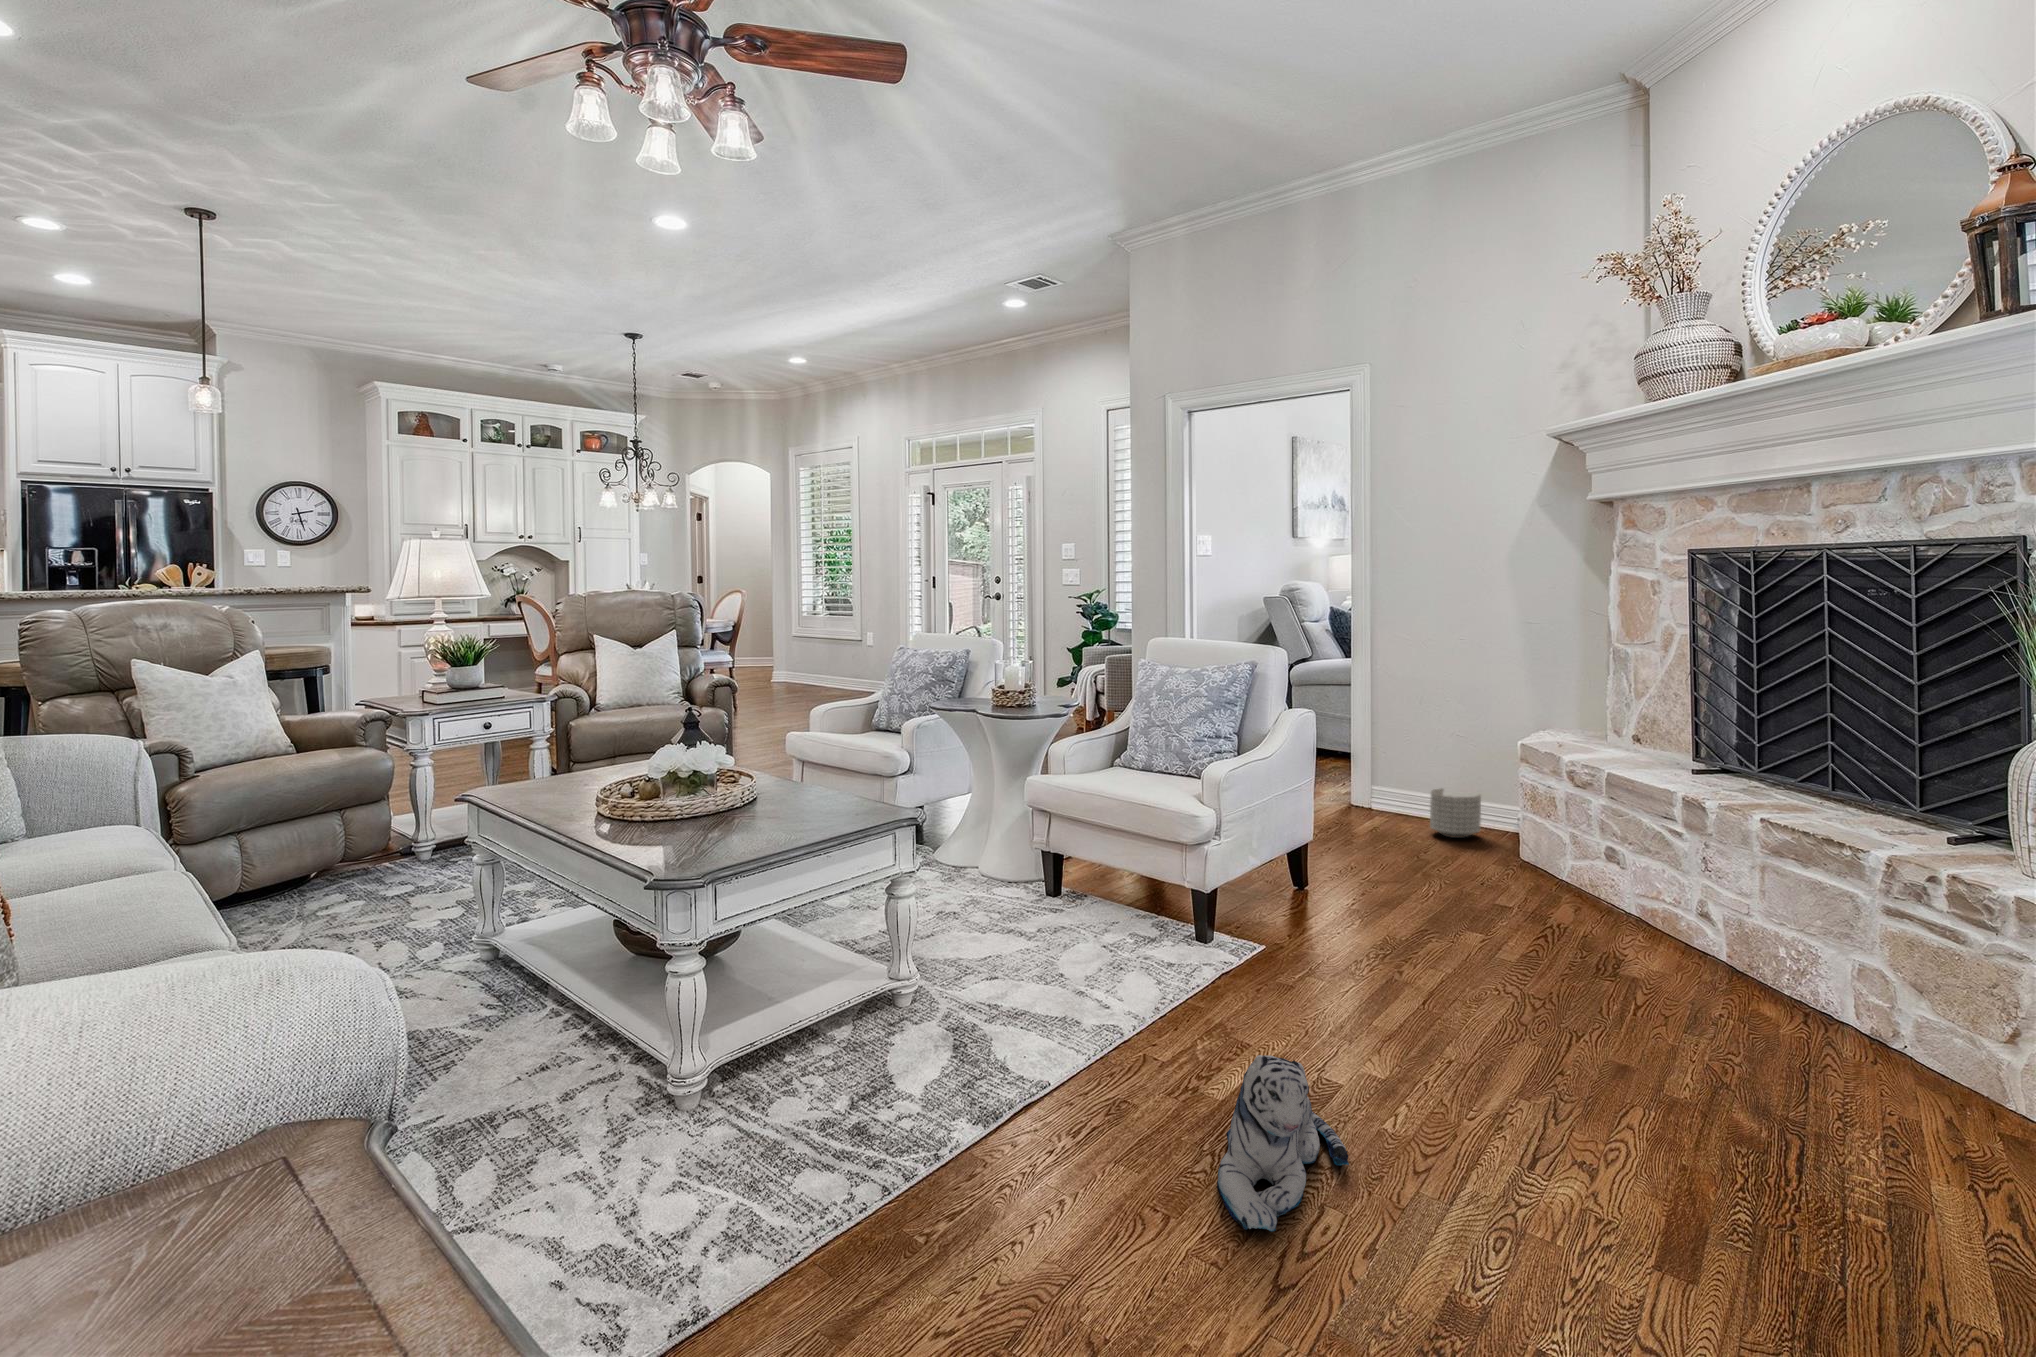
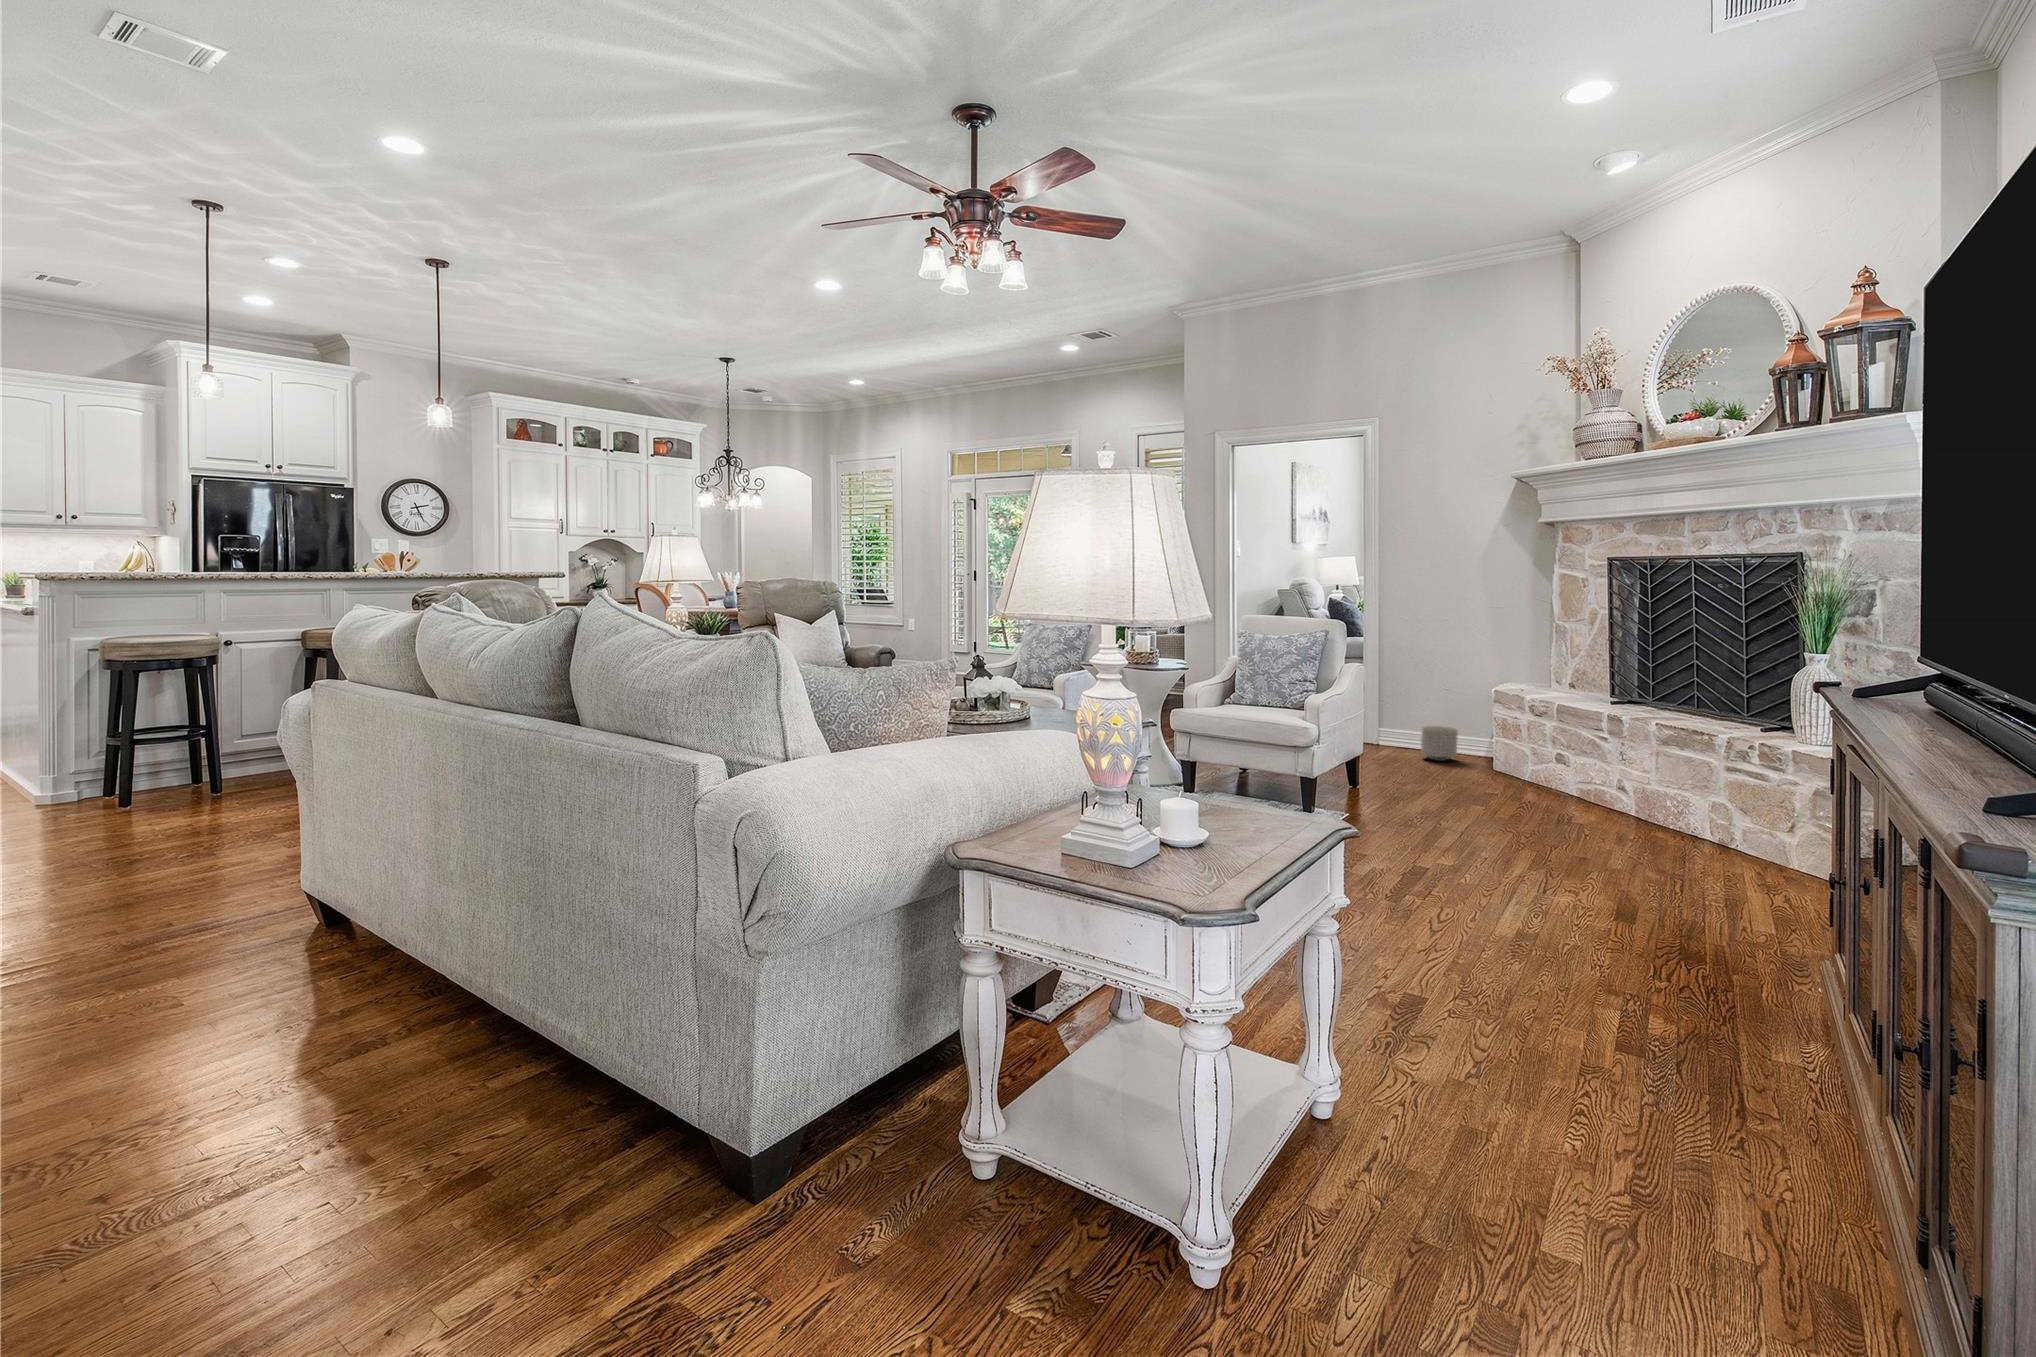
plush toy: present [1217,1055,1349,1231] -> none [1394,837,1467,920]

